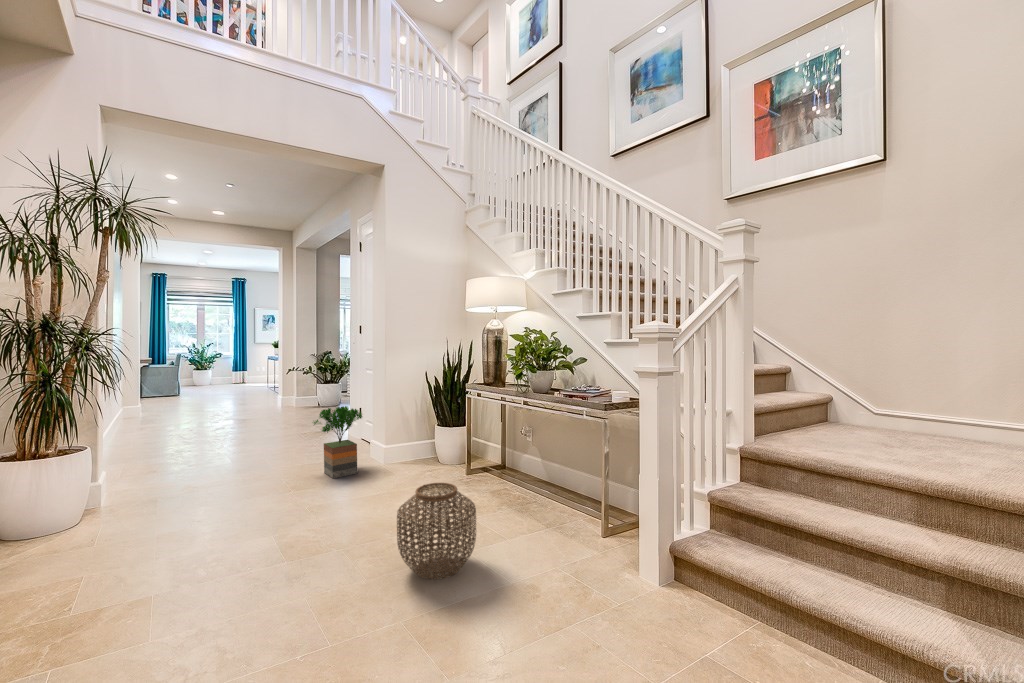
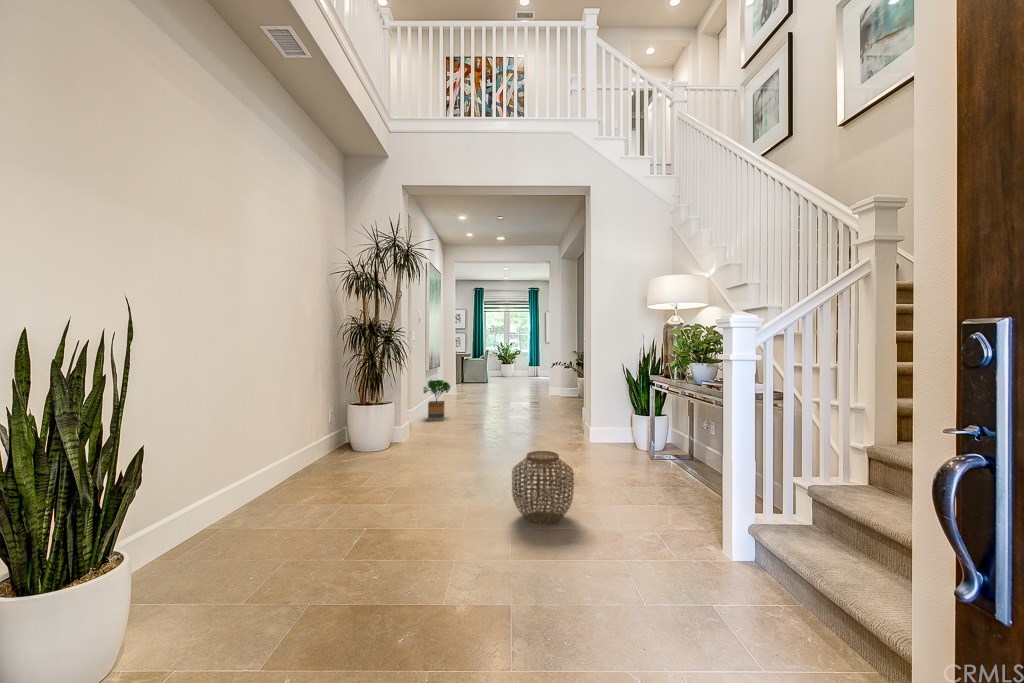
potted tree: present [314,406,362,478] -> present [424,380,451,421]

